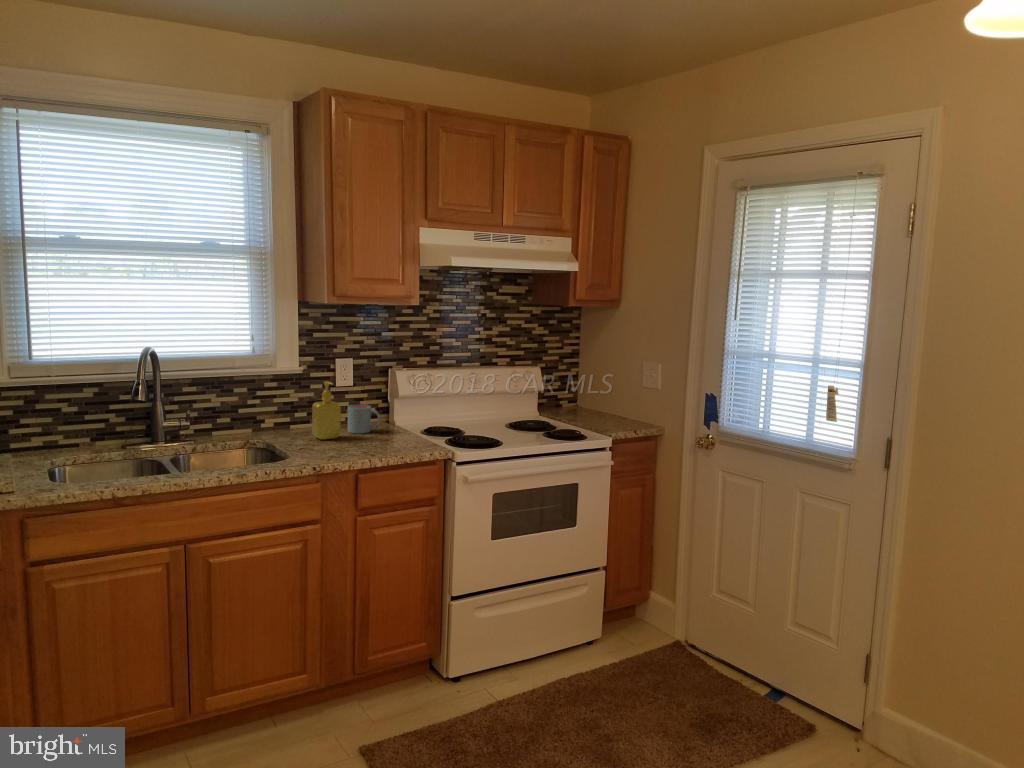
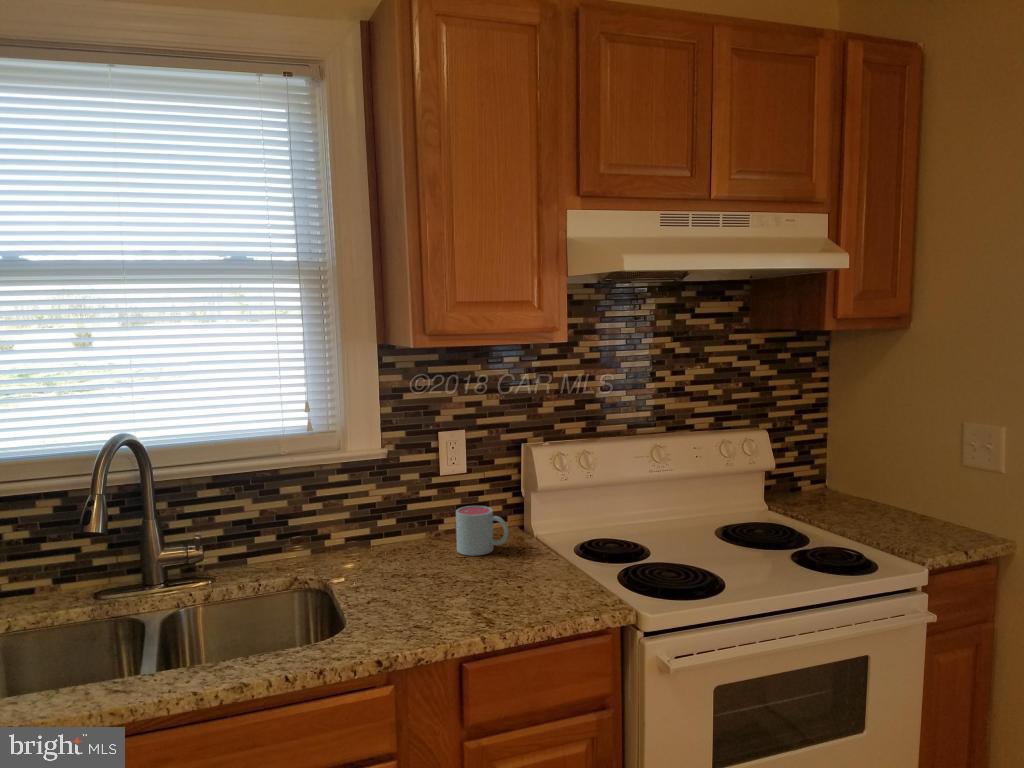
soap dispenser: present [312,381,341,440] -> none [395,475,441,573]

